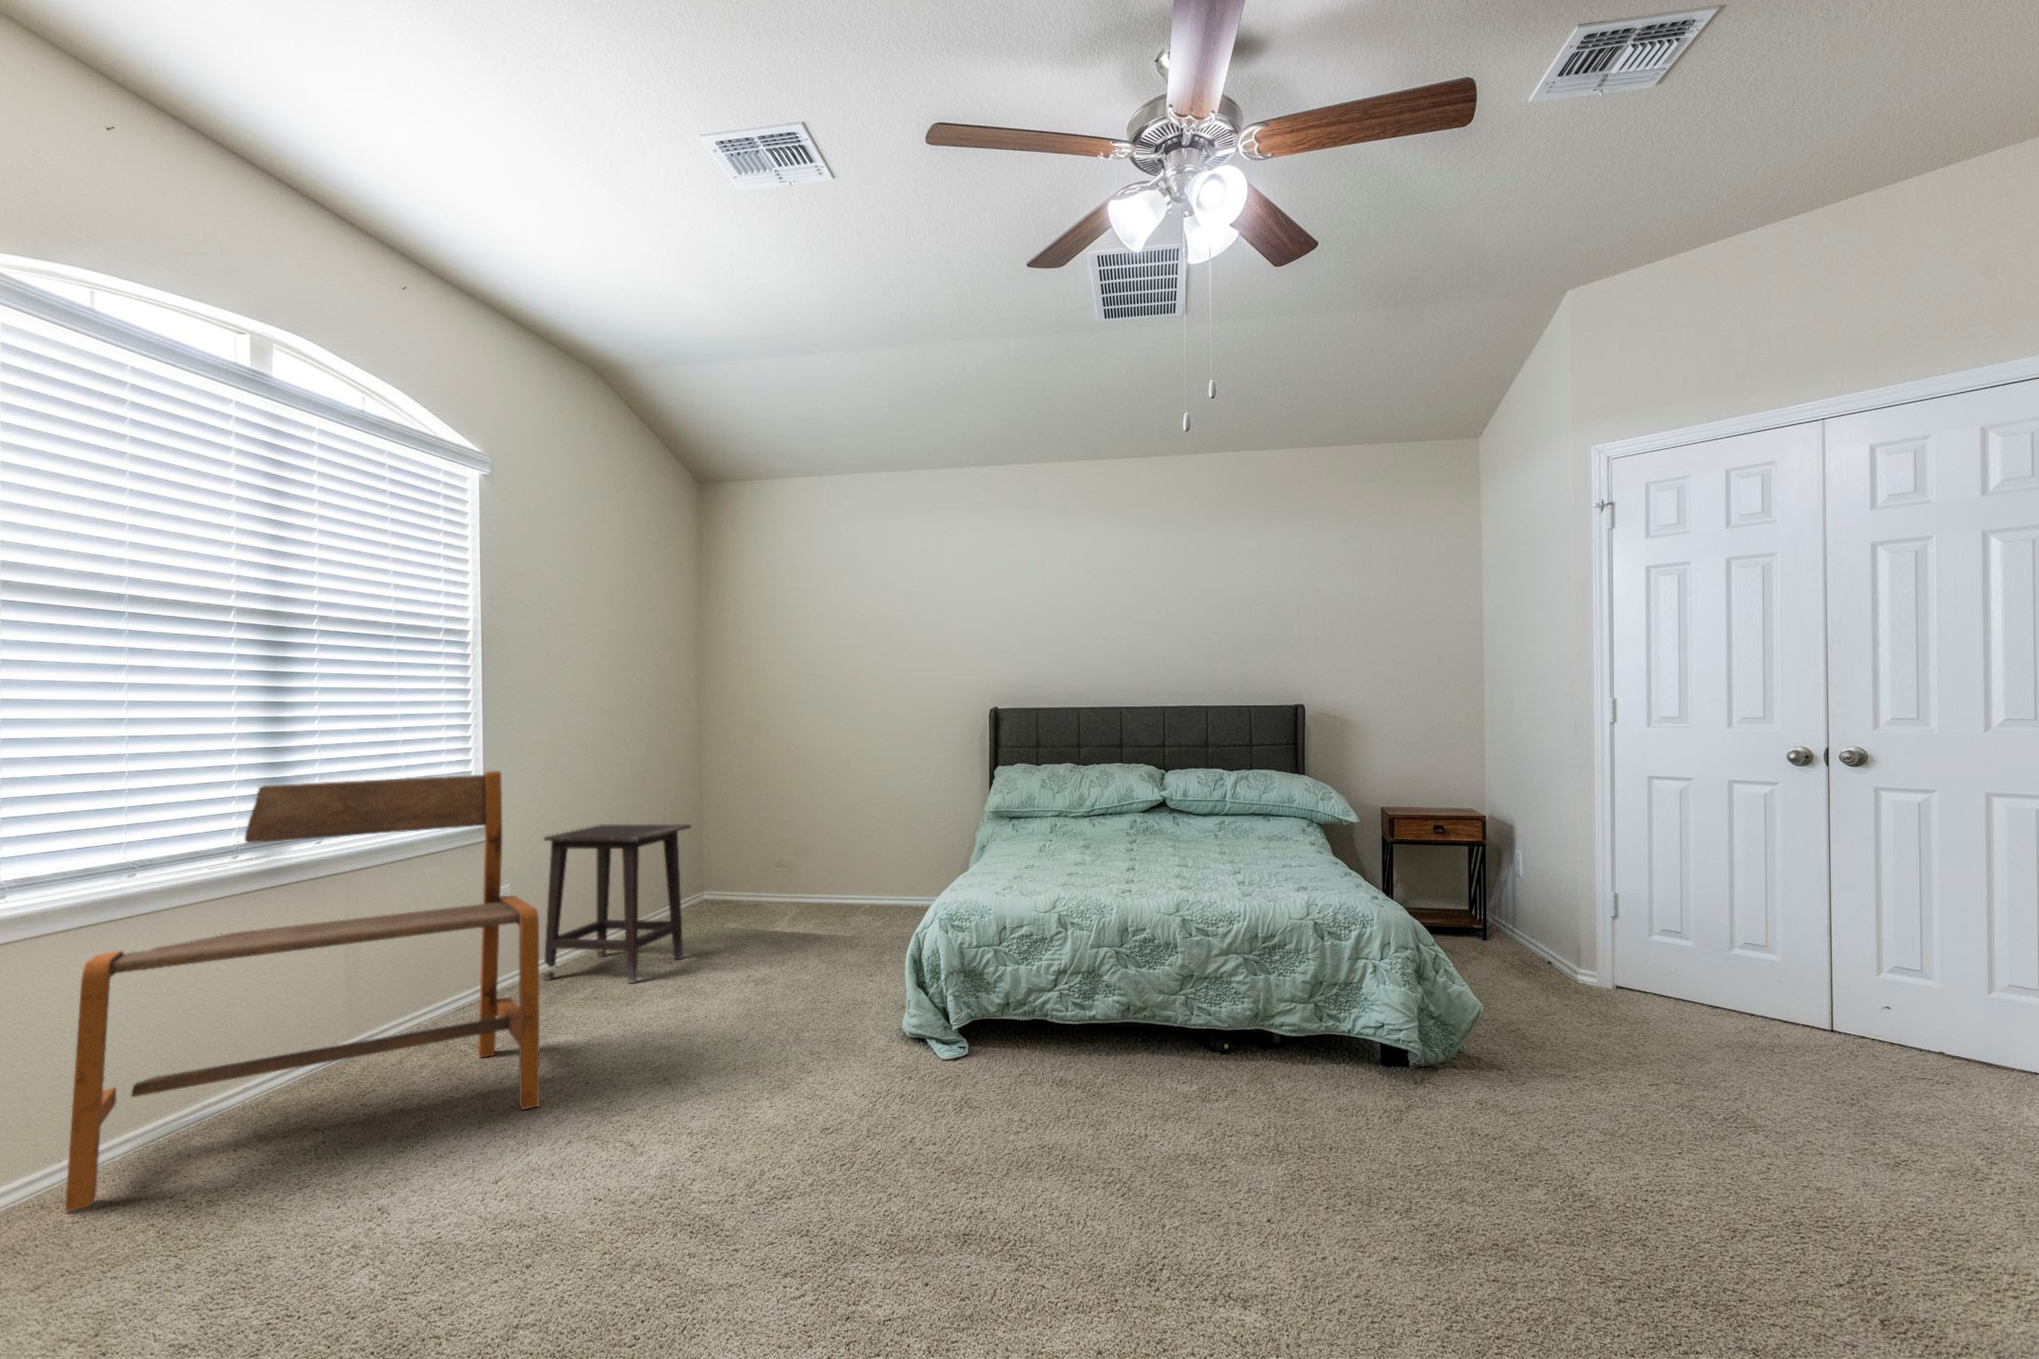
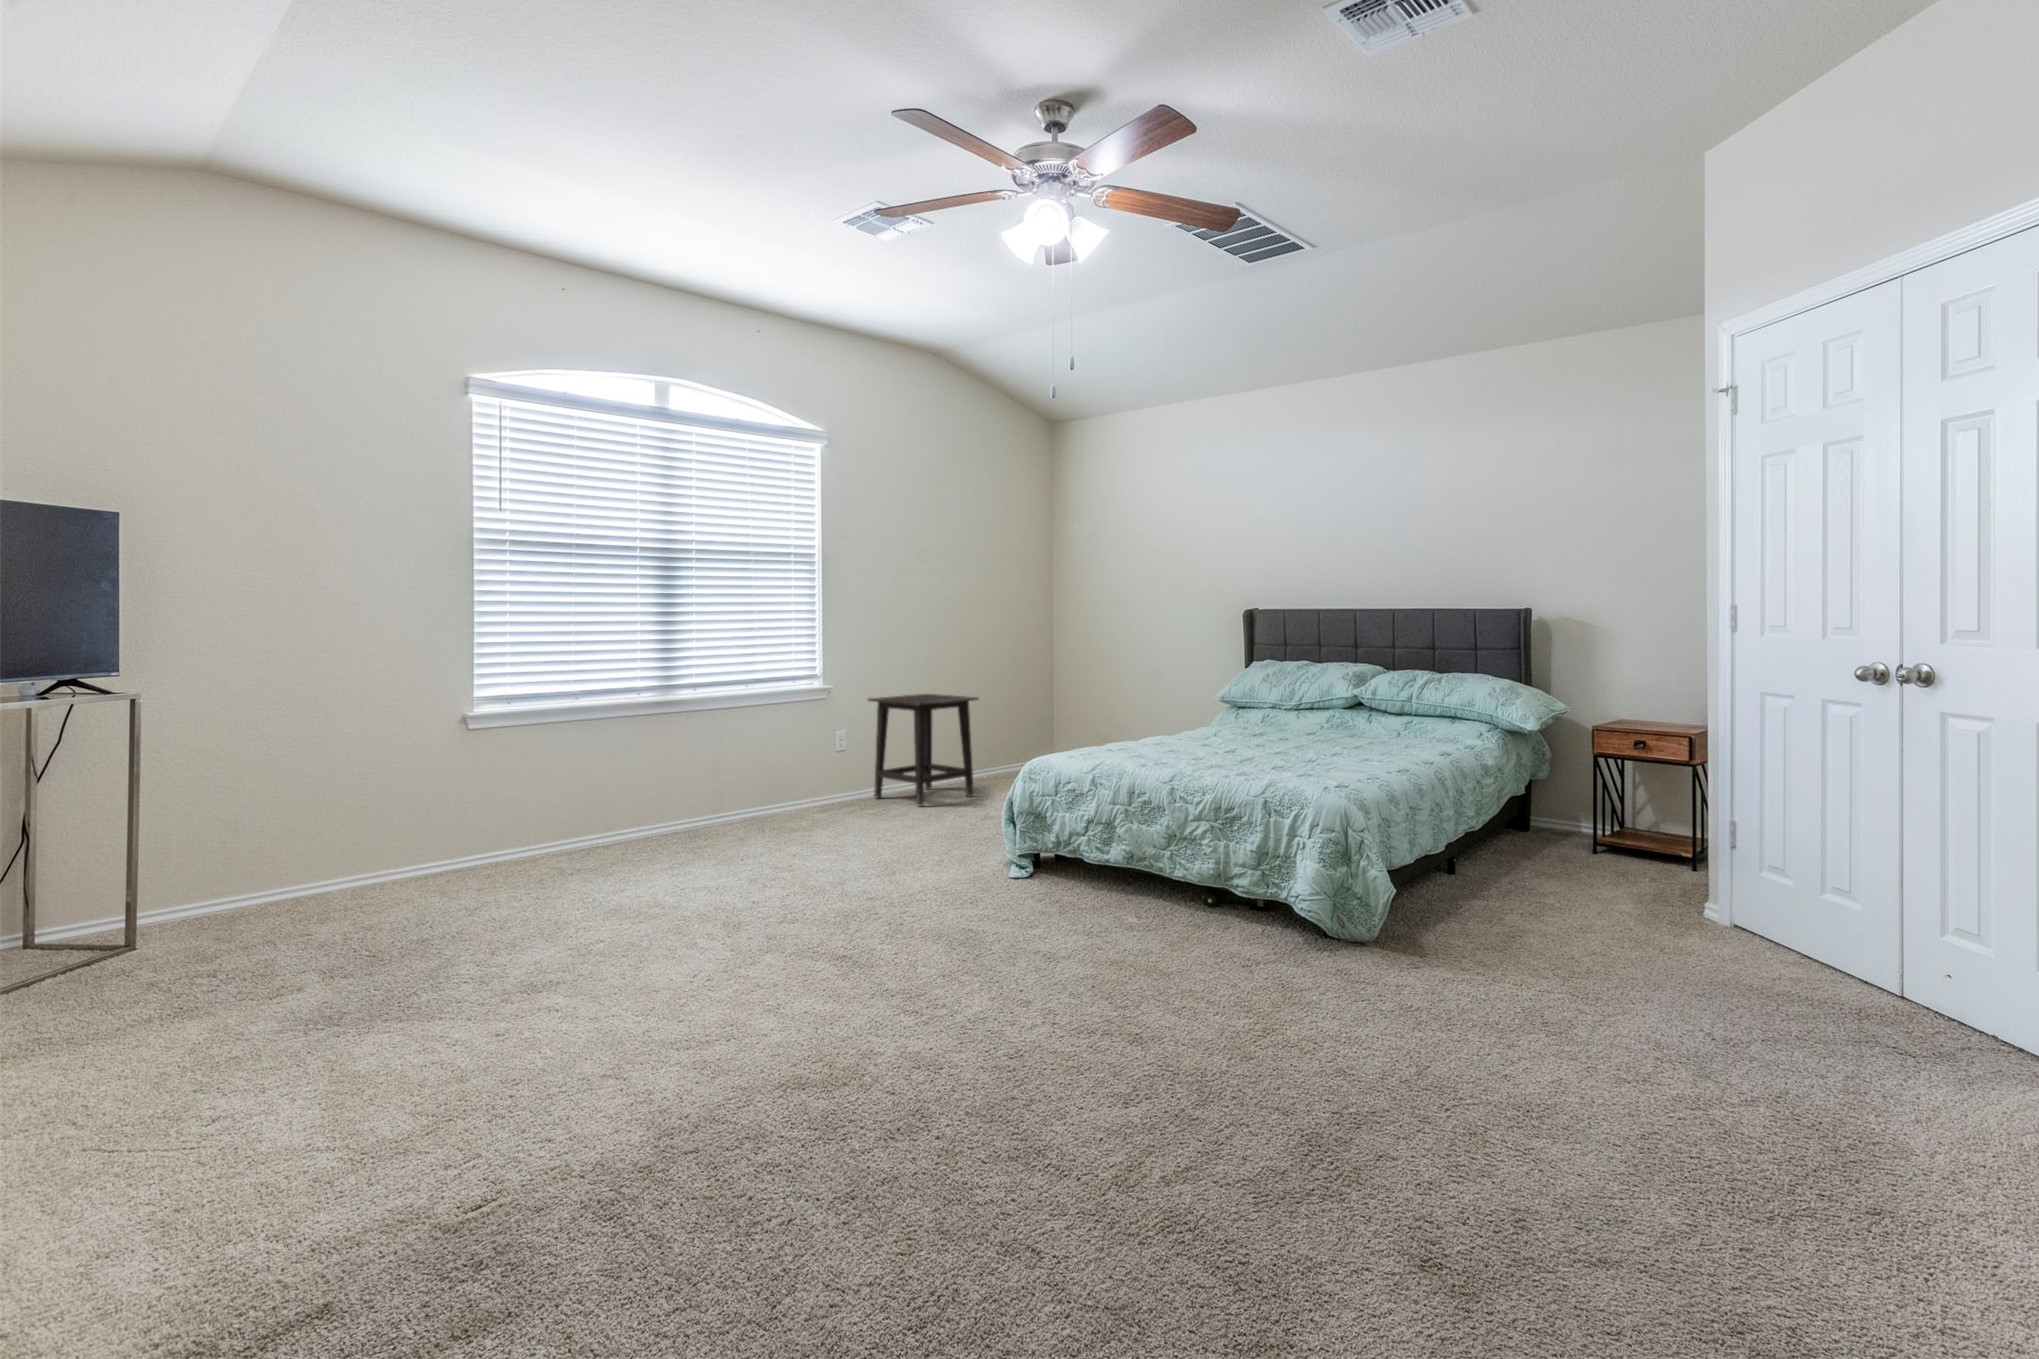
bench: present [65,771,539,1212] -> none [545,650,799,864]

